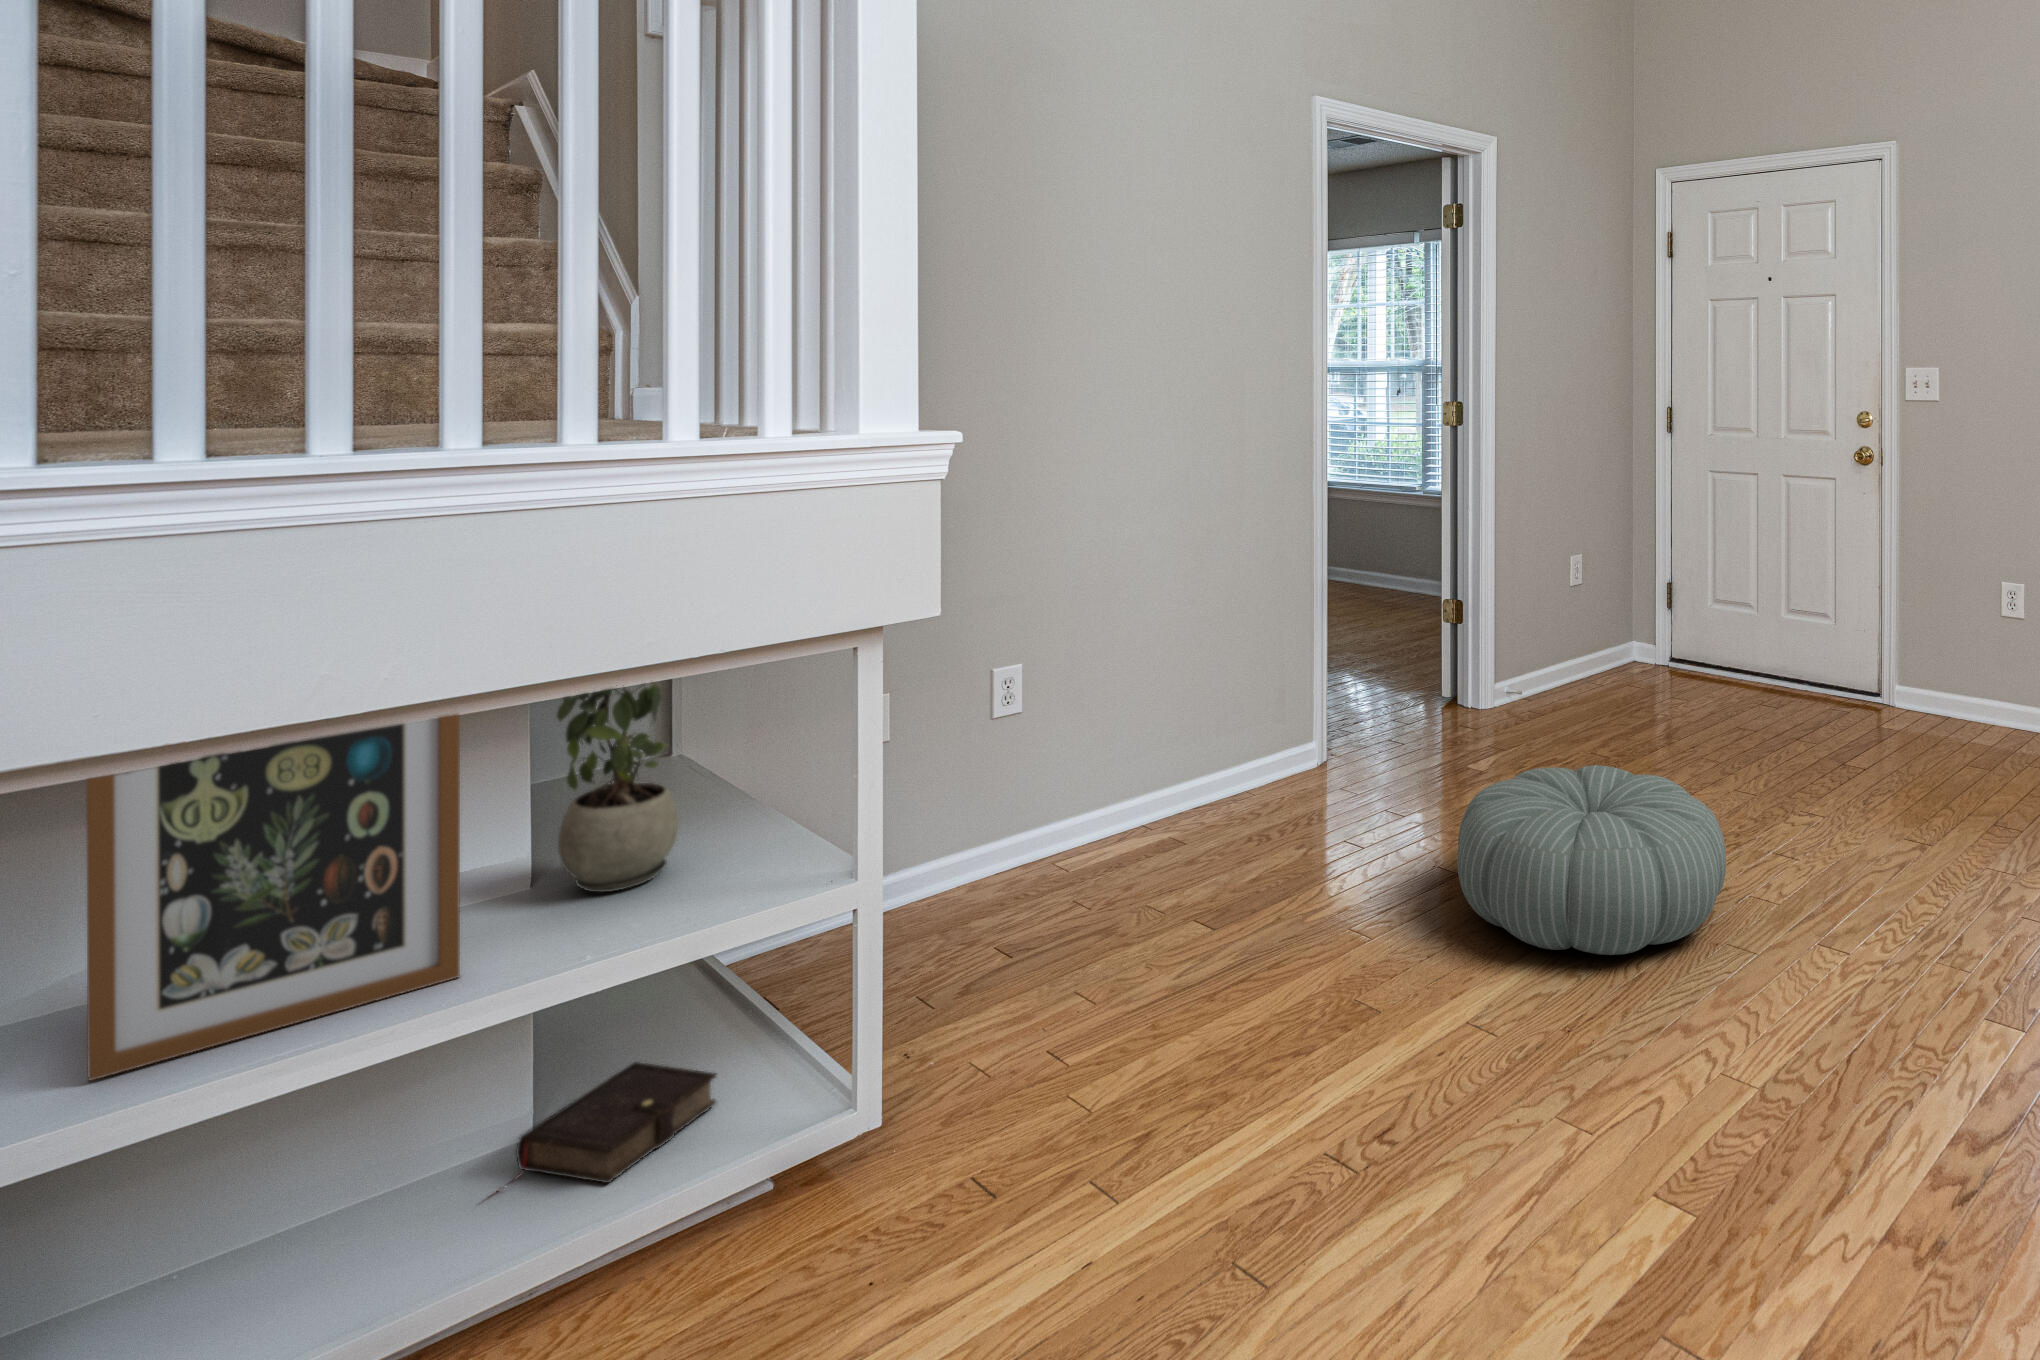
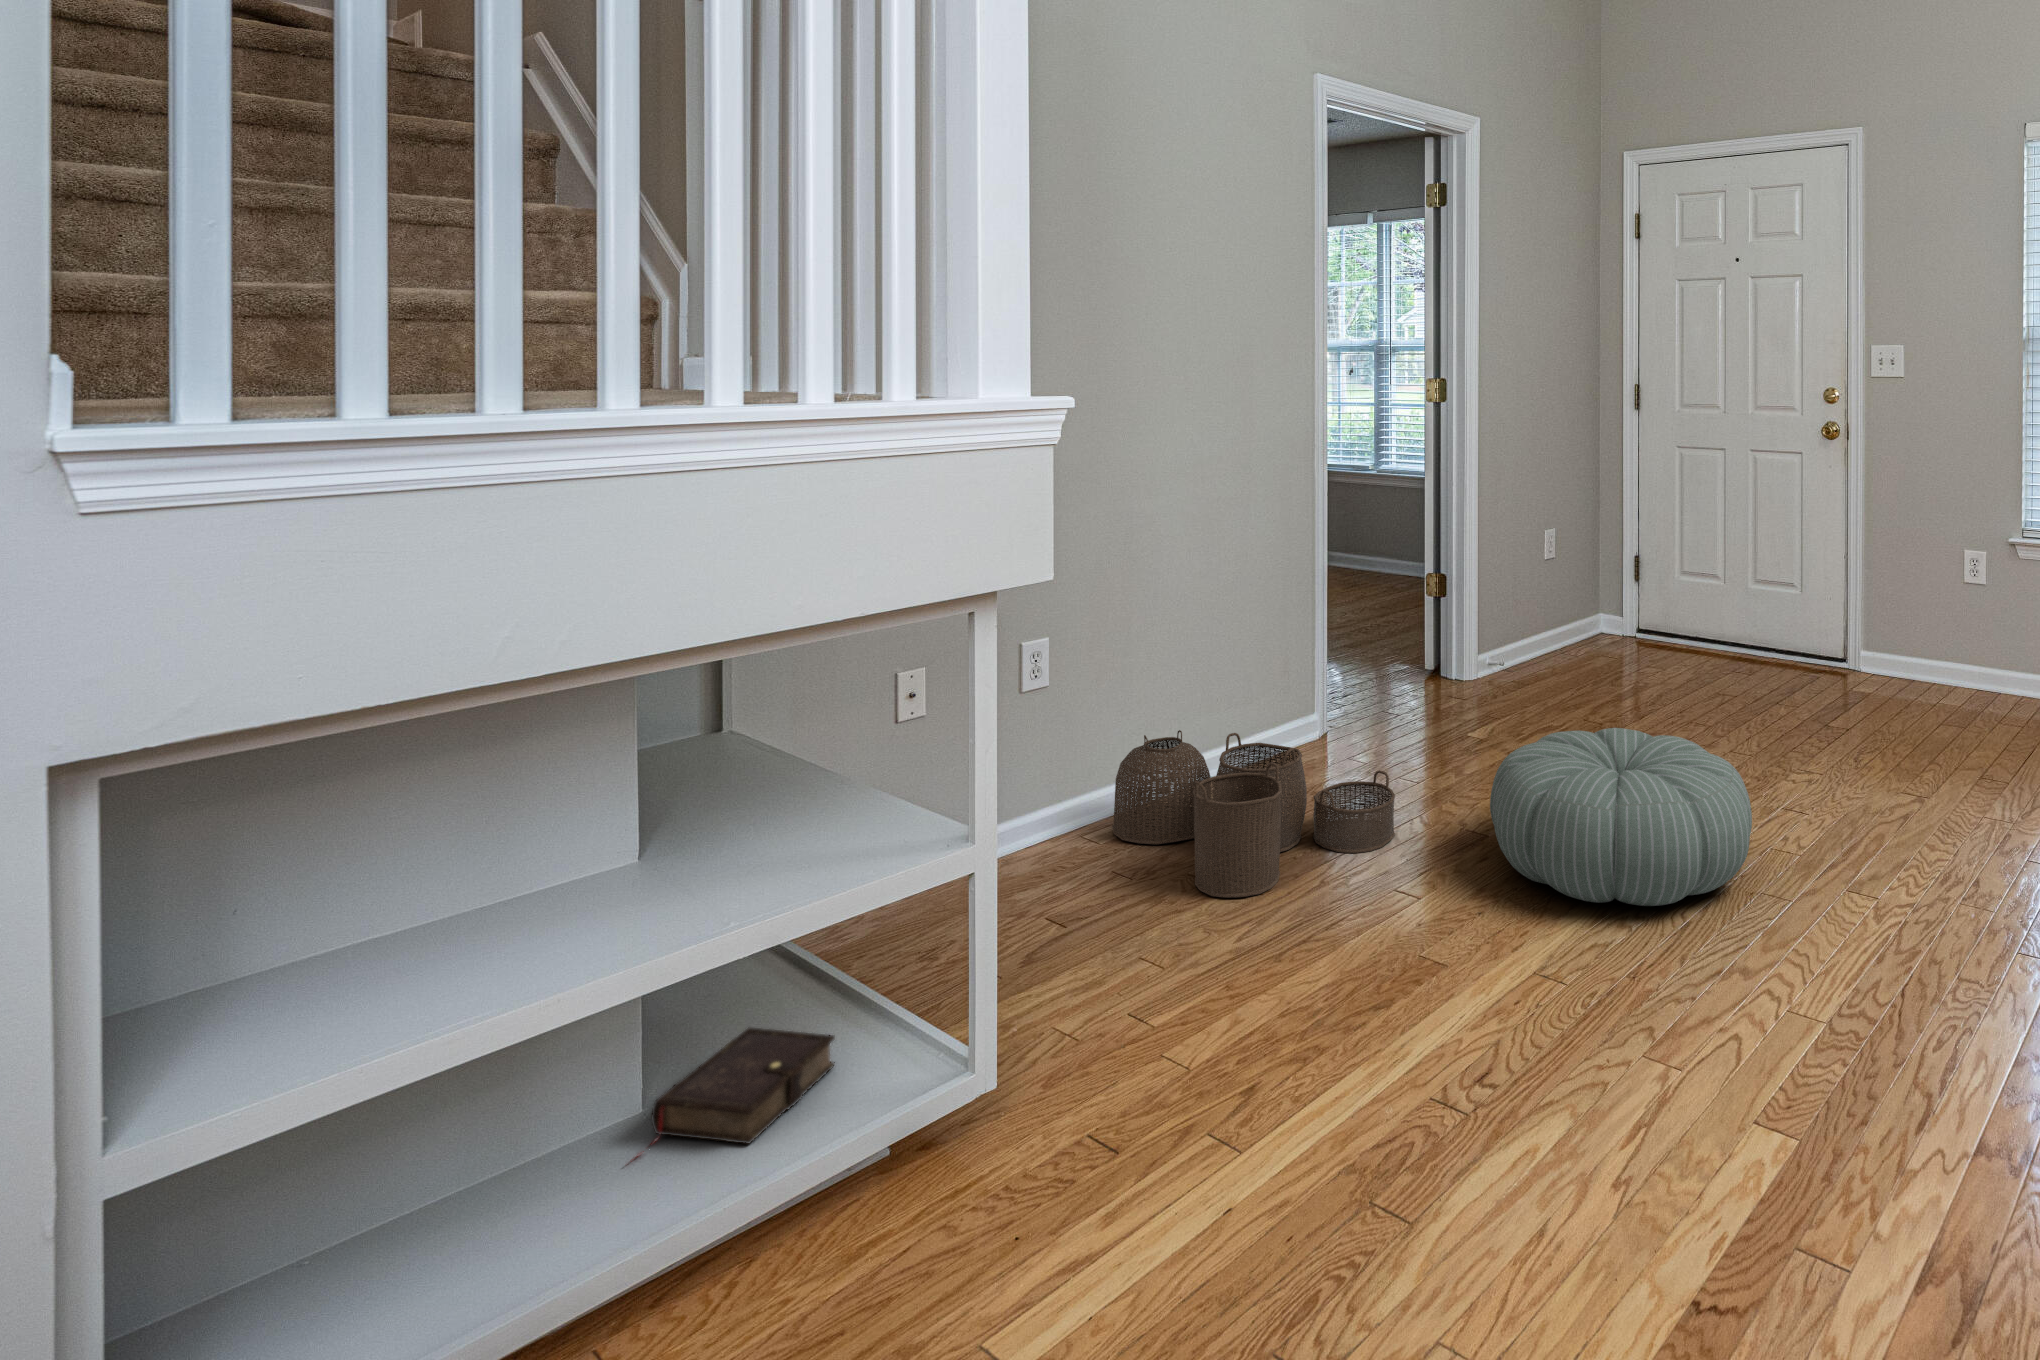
potted plant: present [557,681,679,892] -> none [683,612,797,857]
picture frame: present [86,714,460,1081] -> none [276,633,620,1046]
woven basket: none [1081,758,1367,934] -> present [1112,730,1395,898]

